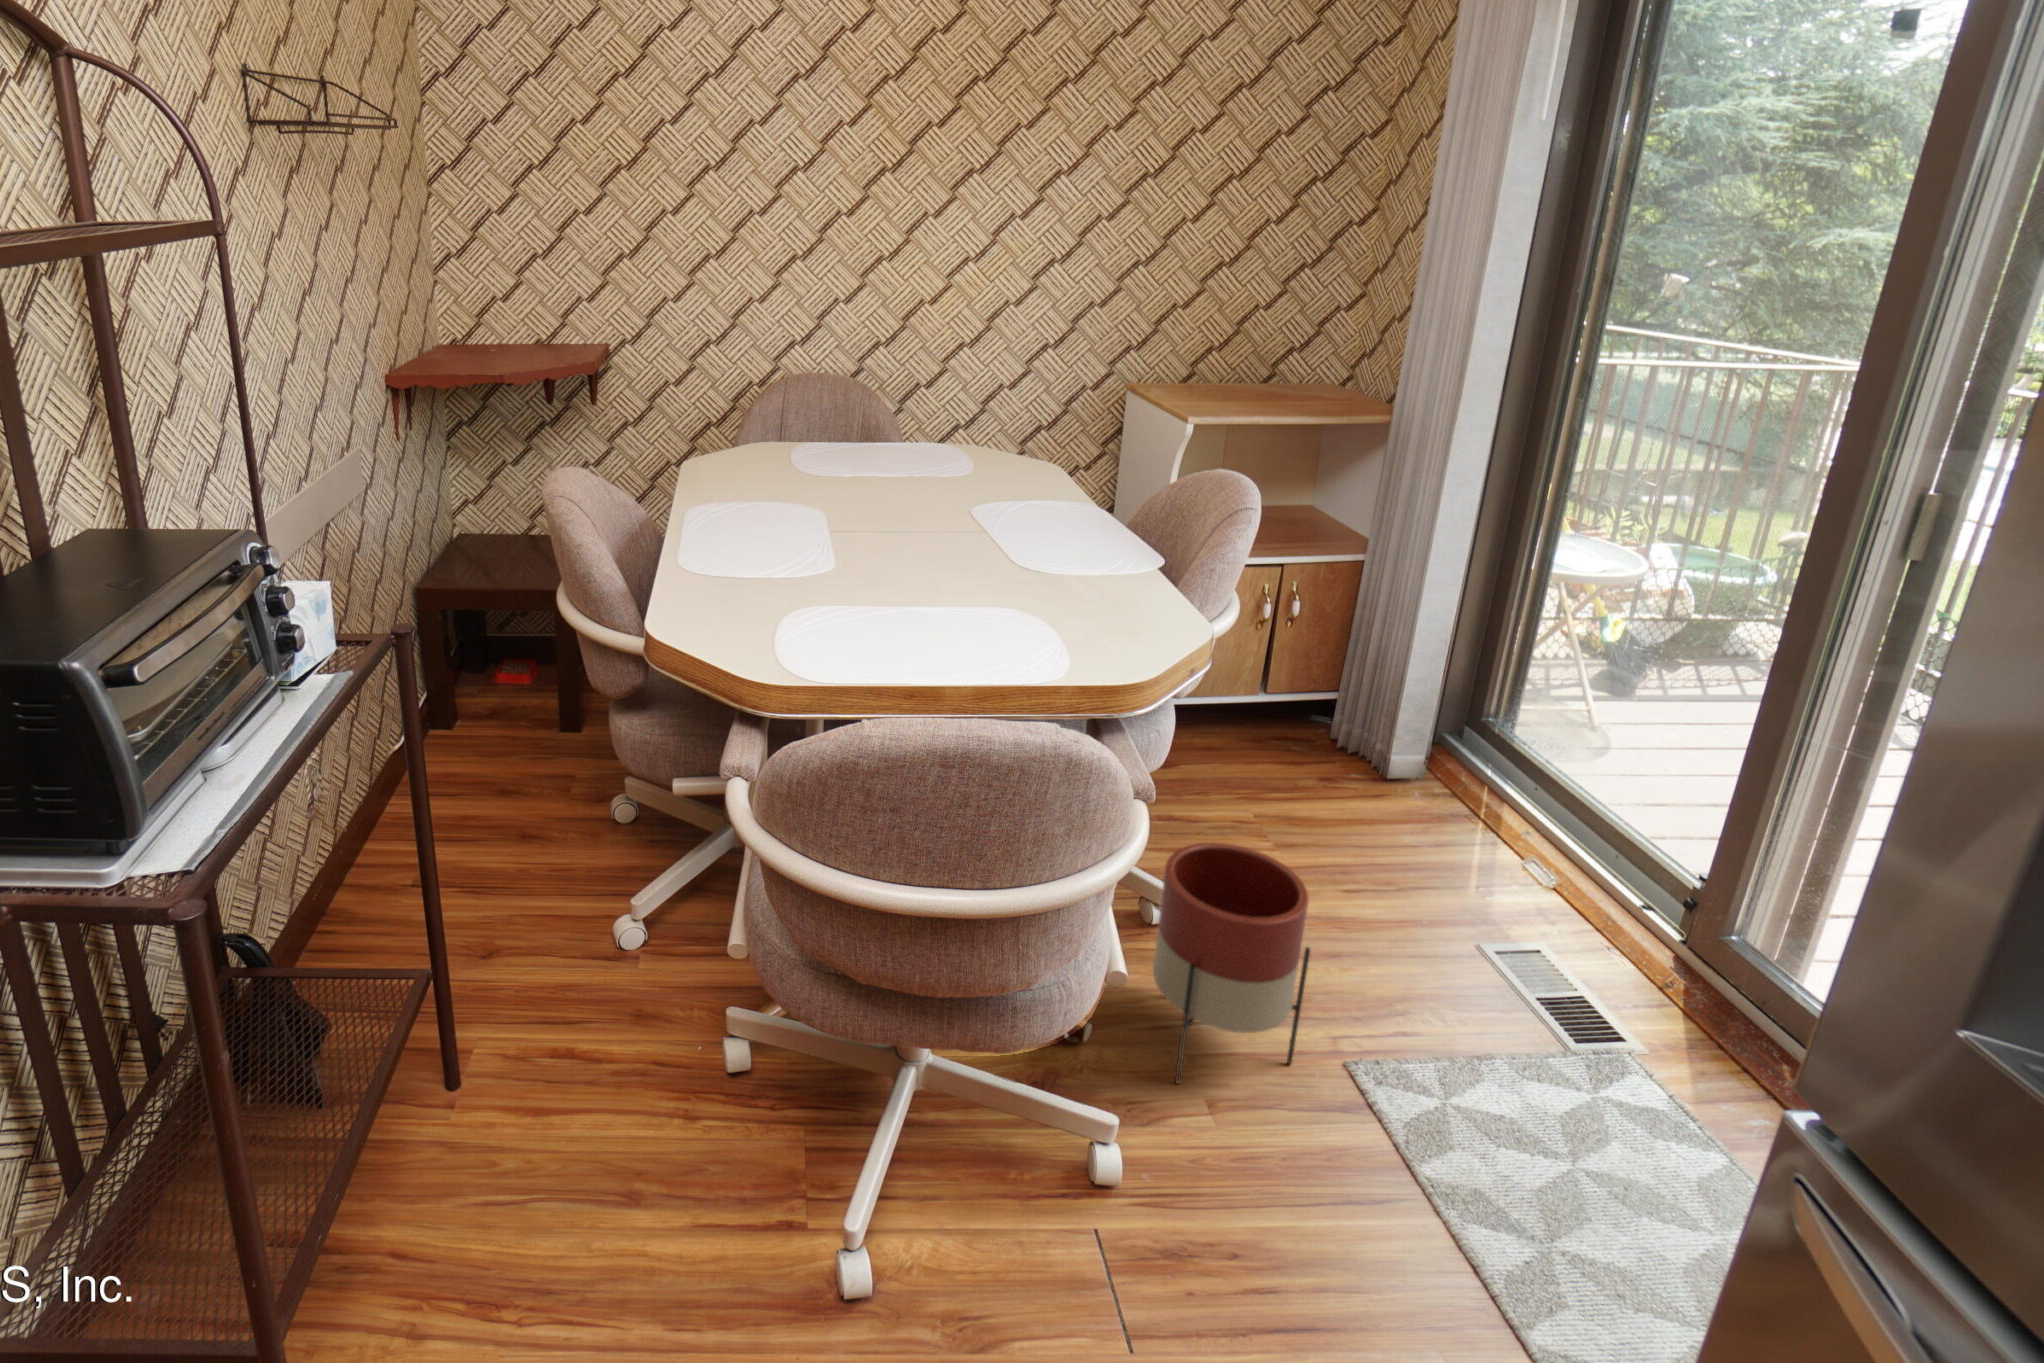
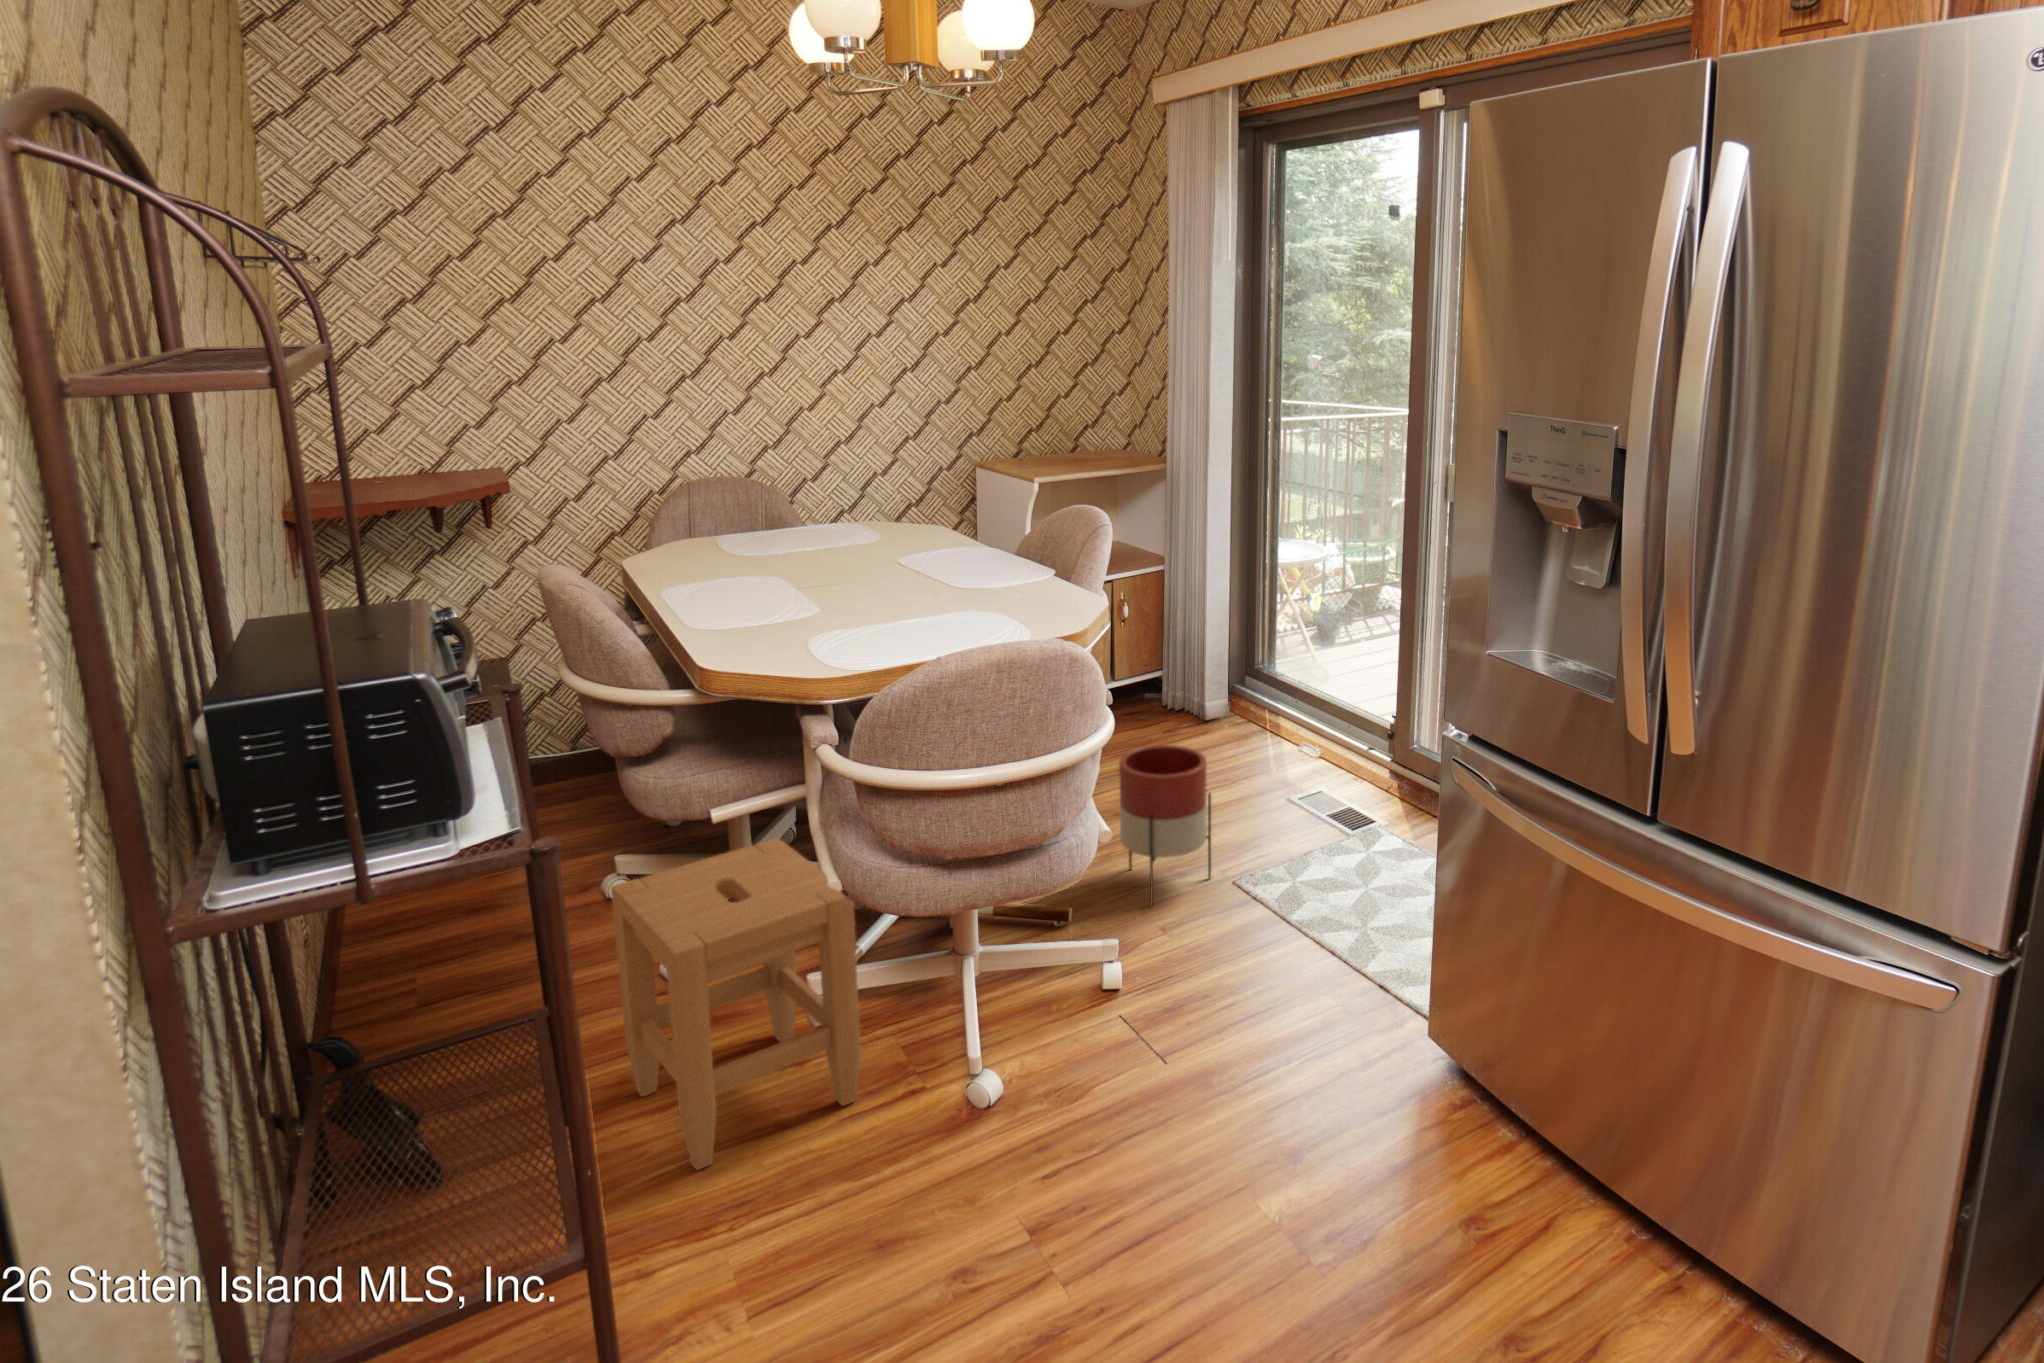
stool: none [348,872,628,1296] -> present [611,838,861,1170]

